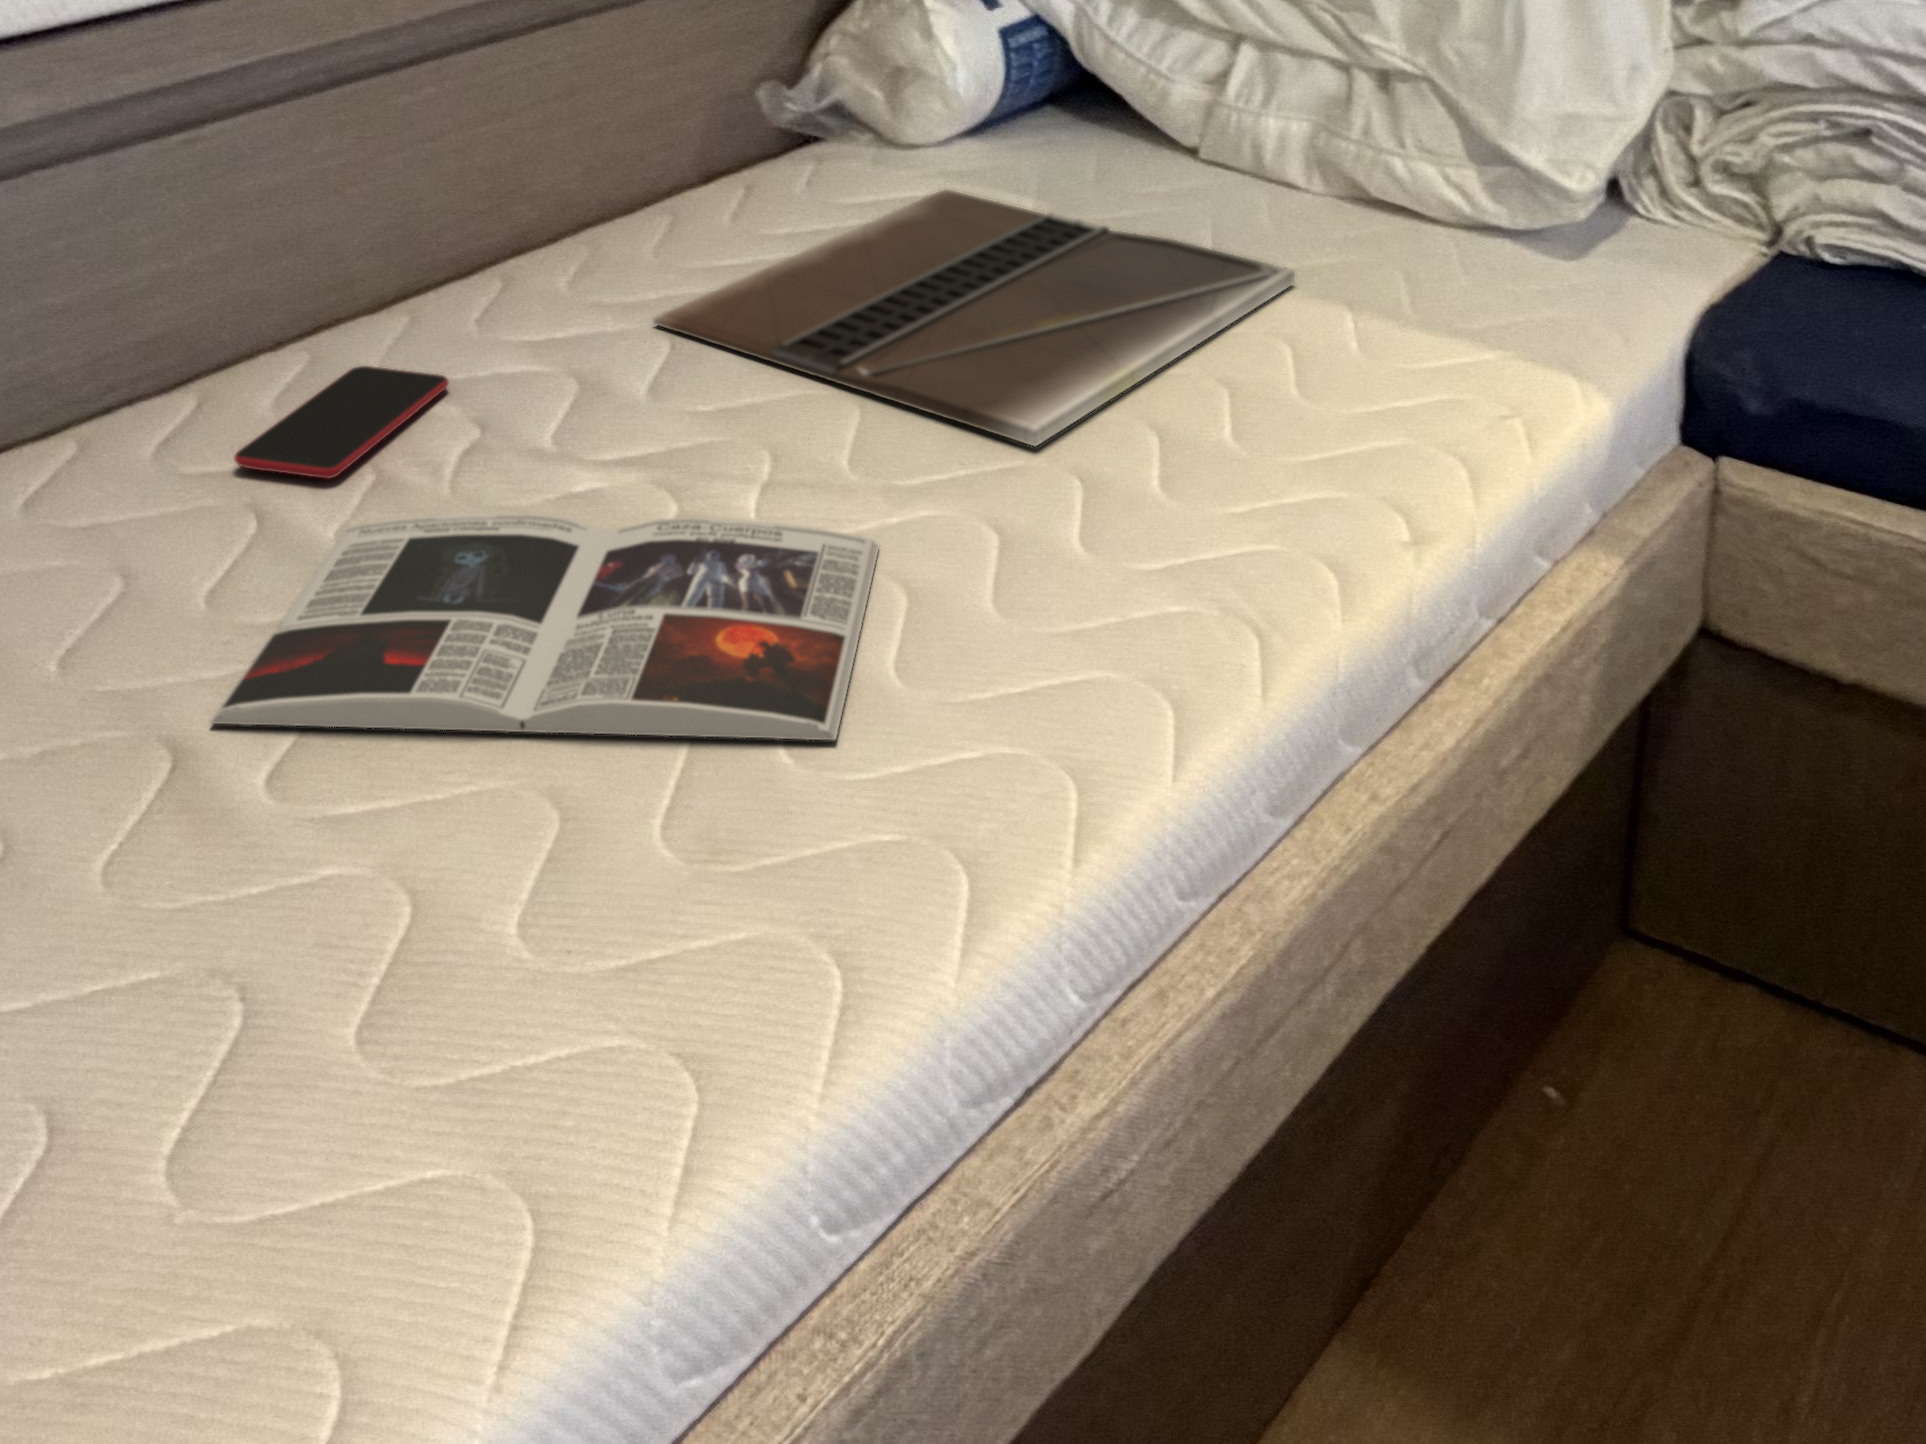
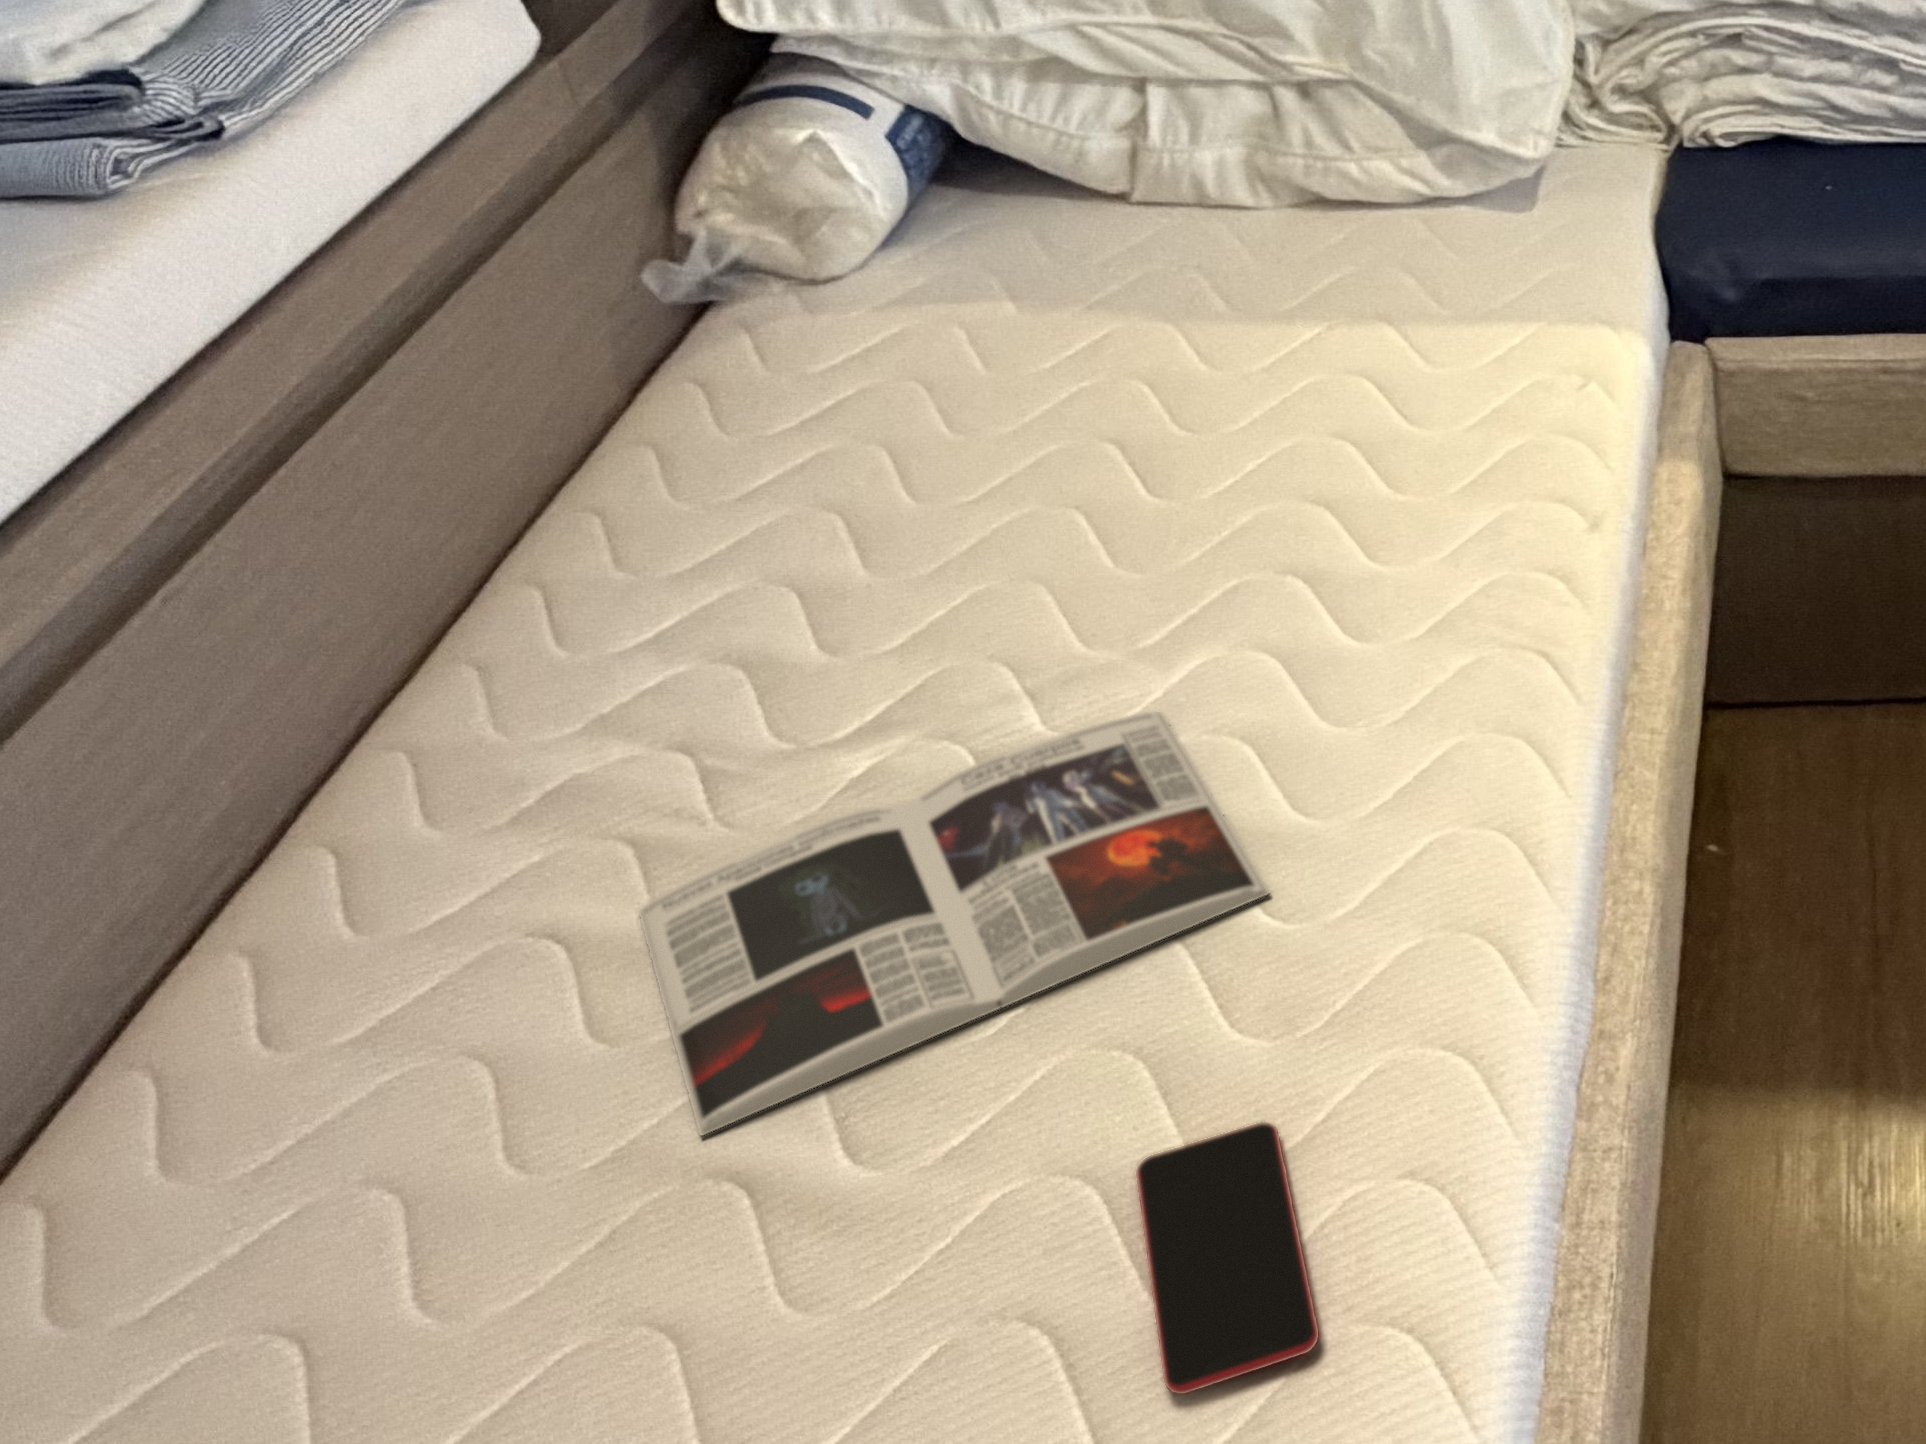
laptop: present [654,190,1295,447] -> none [744,305,1321,578]
smartphone: present [234,366,449,478] -> present [1136,1123,1319,1394]

